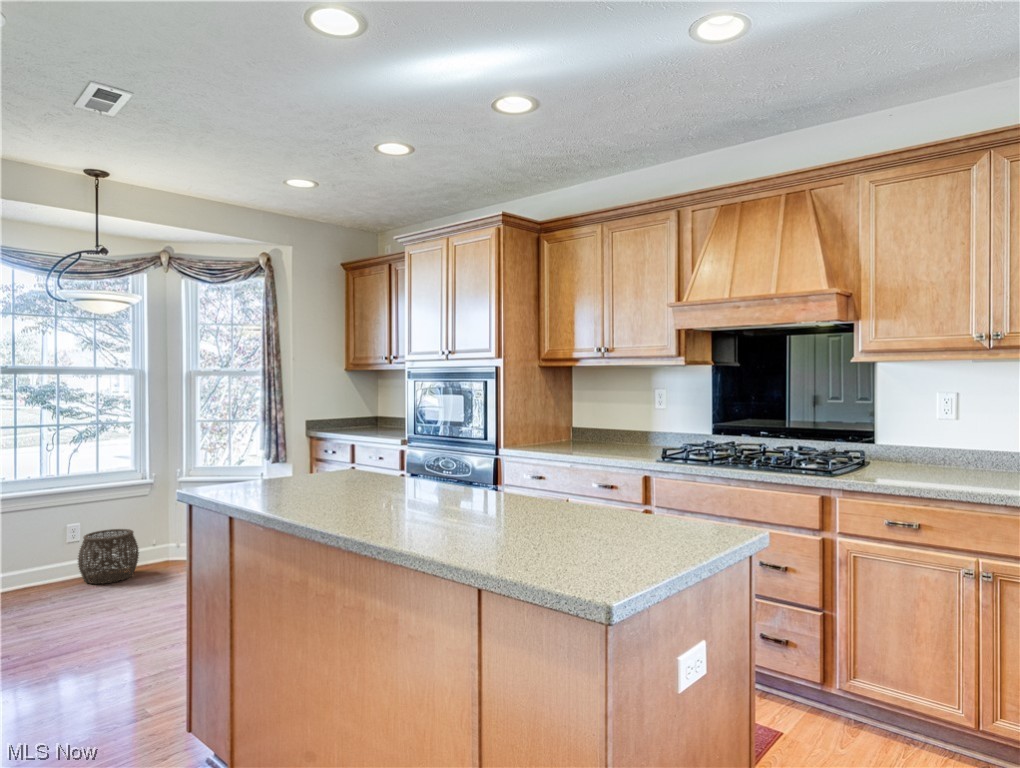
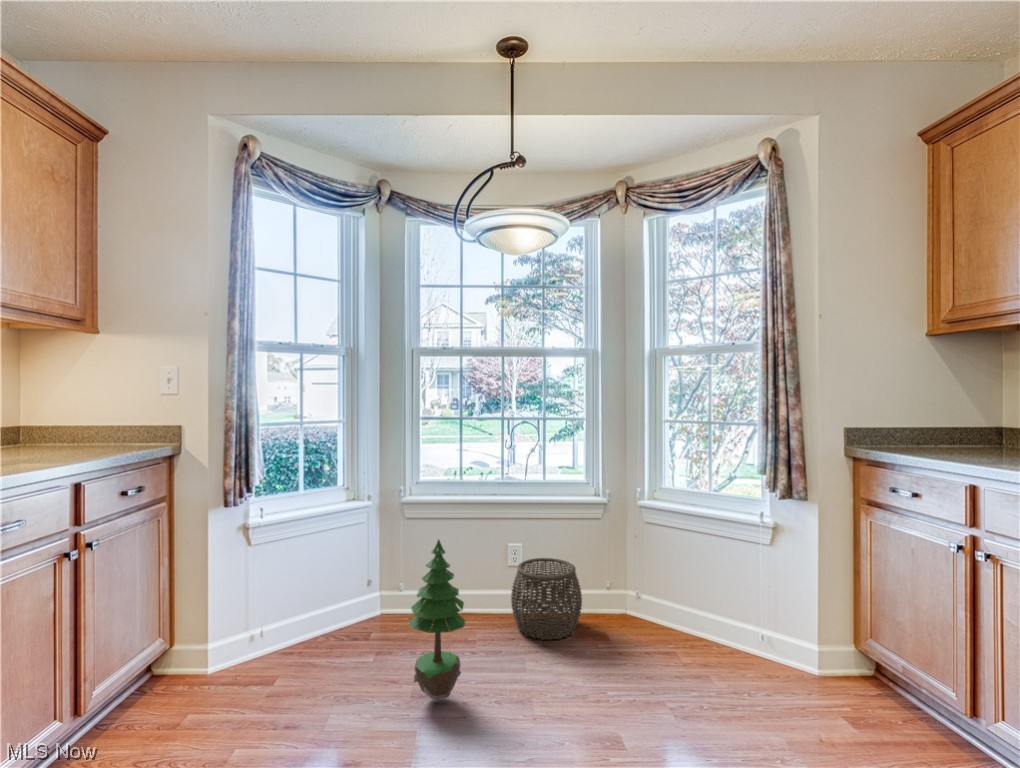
potted tree: none [27,510,74,619] -> present [408,540,465,700]

